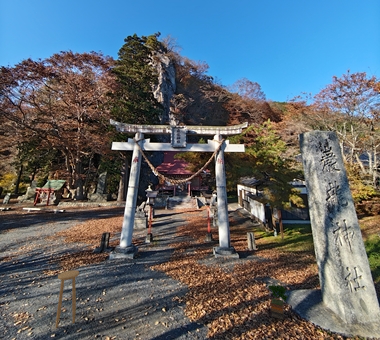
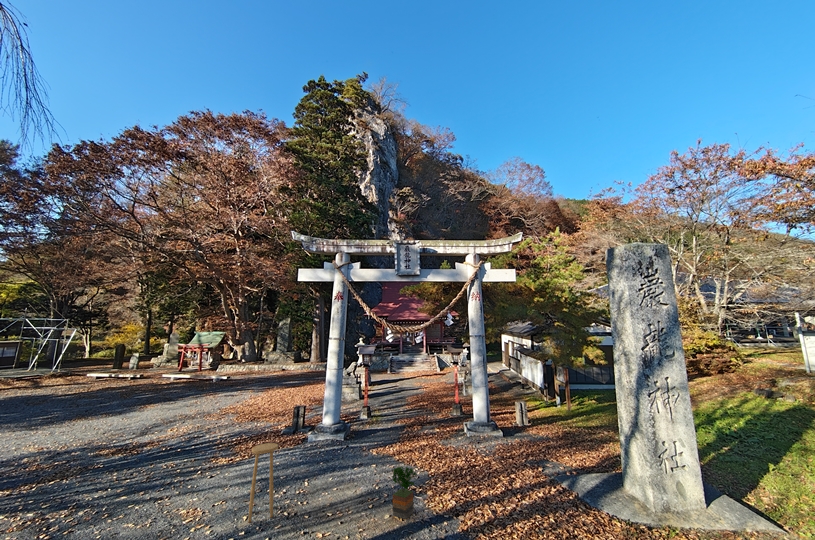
potted tree: present [268,285,288,319] -> present [392,467,417,519]

